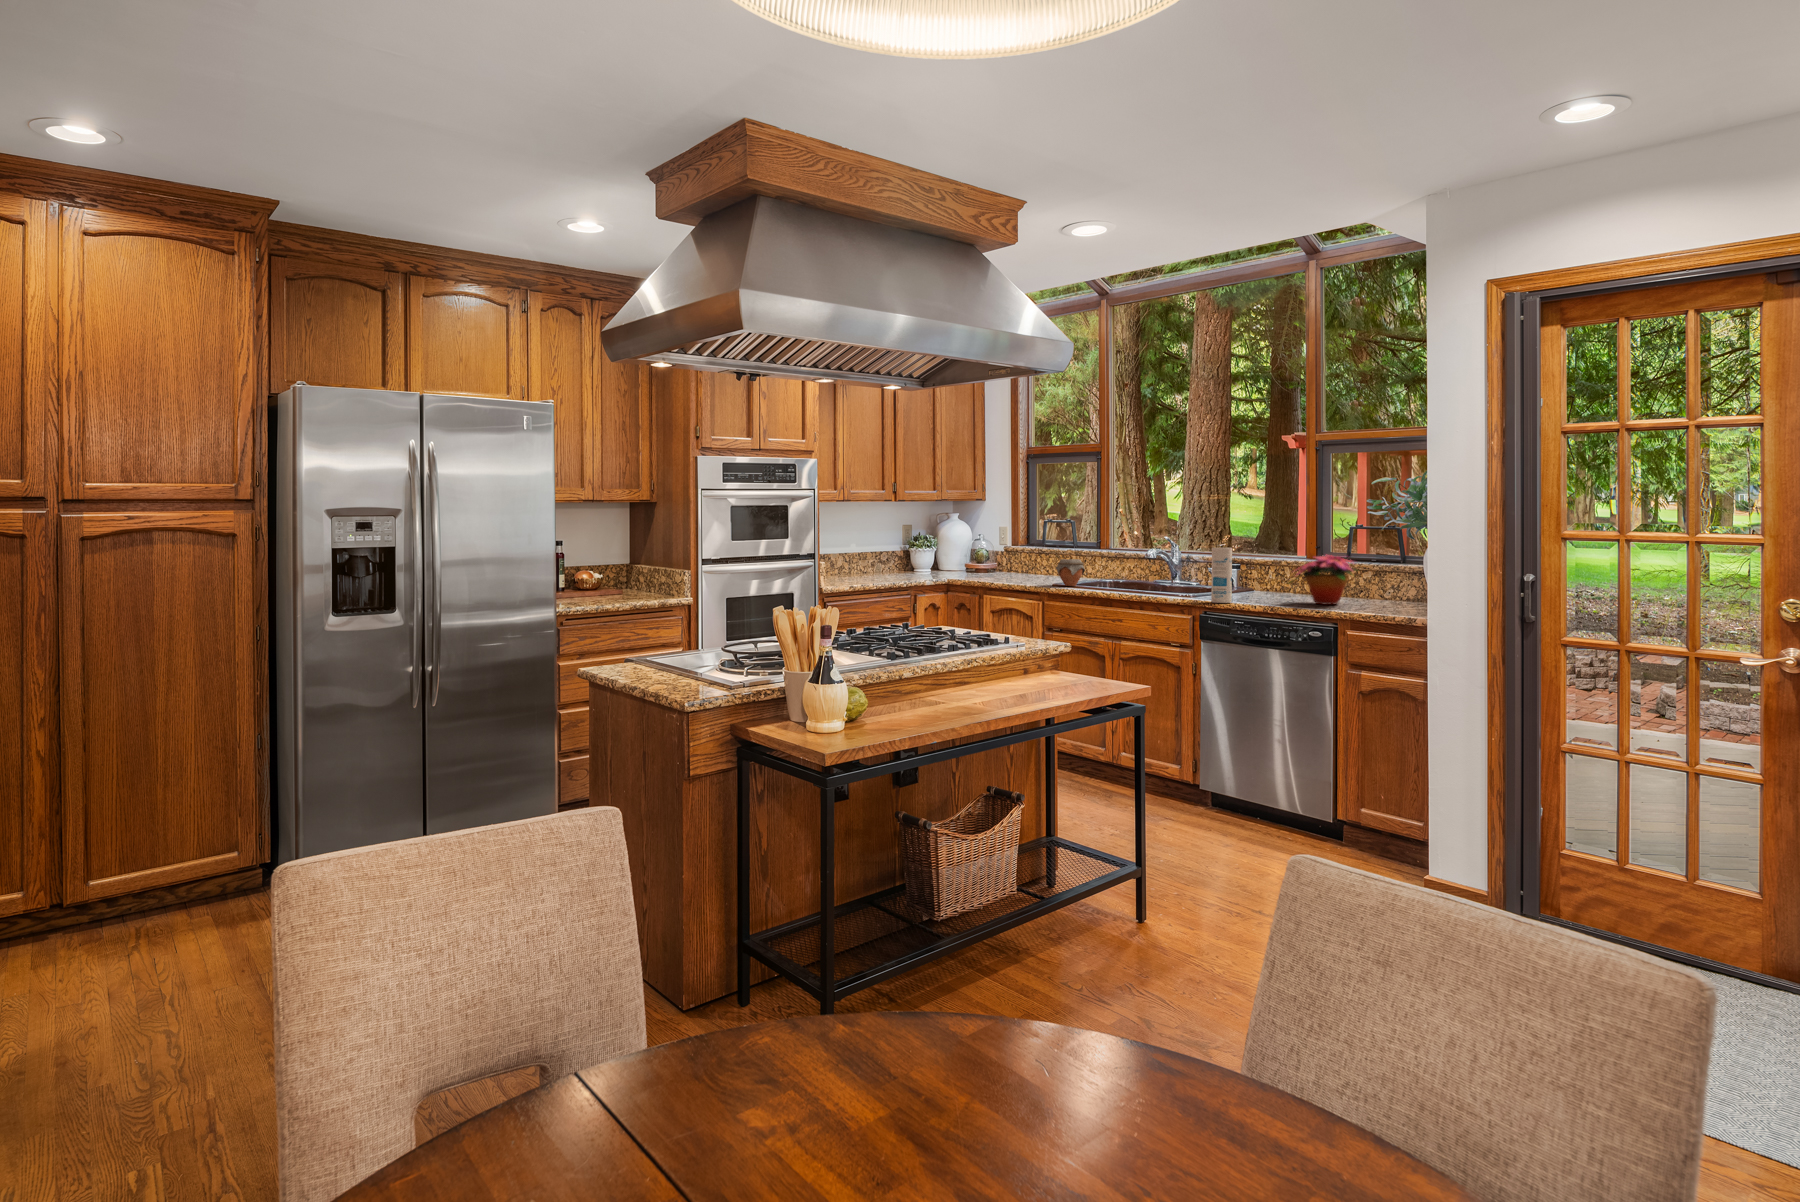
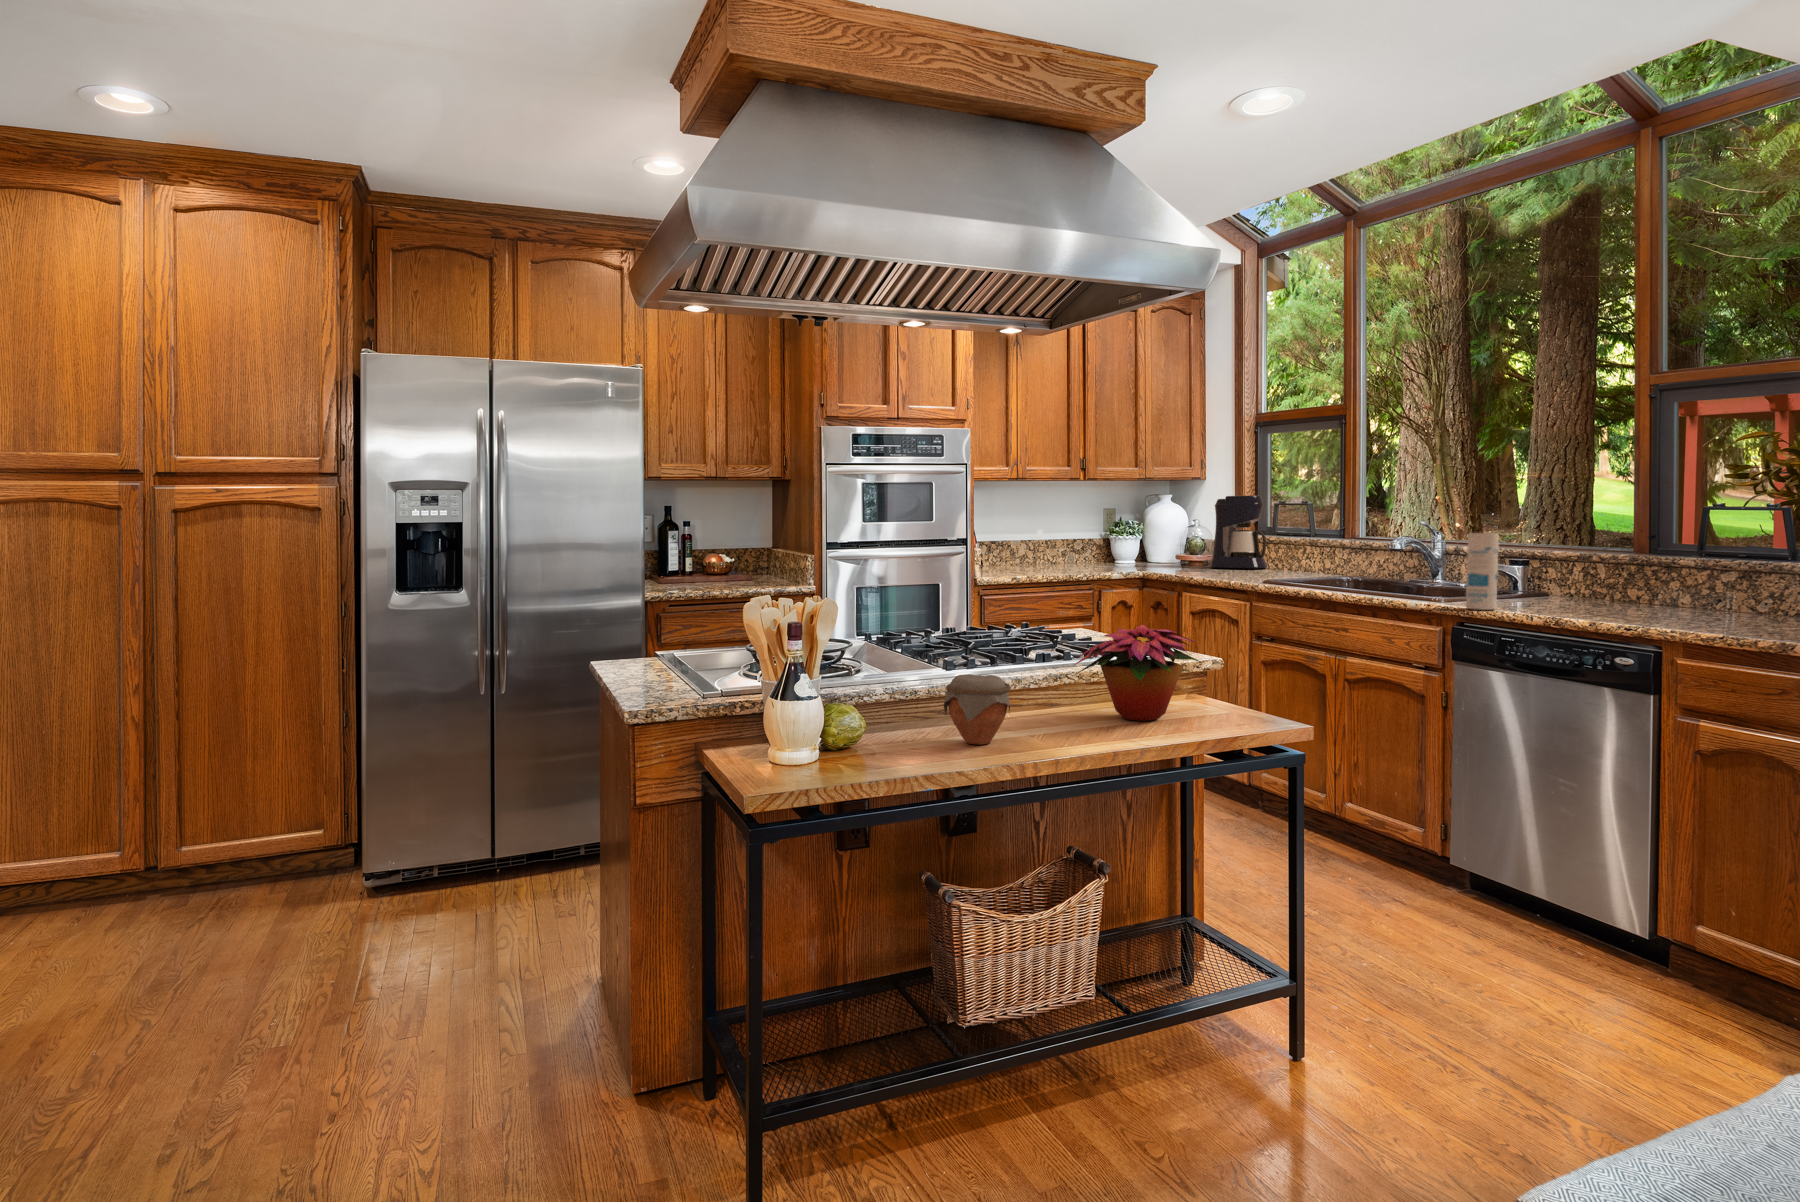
coffee maker: none [996,514,1040,573] -> present [1210,495,1268,568]
flower arrangement: present [1295,555,1355,604] -> present [1075,625,1202,721]
jar: present [1056,559,1085,586] -> present [944,674,1011,745]

